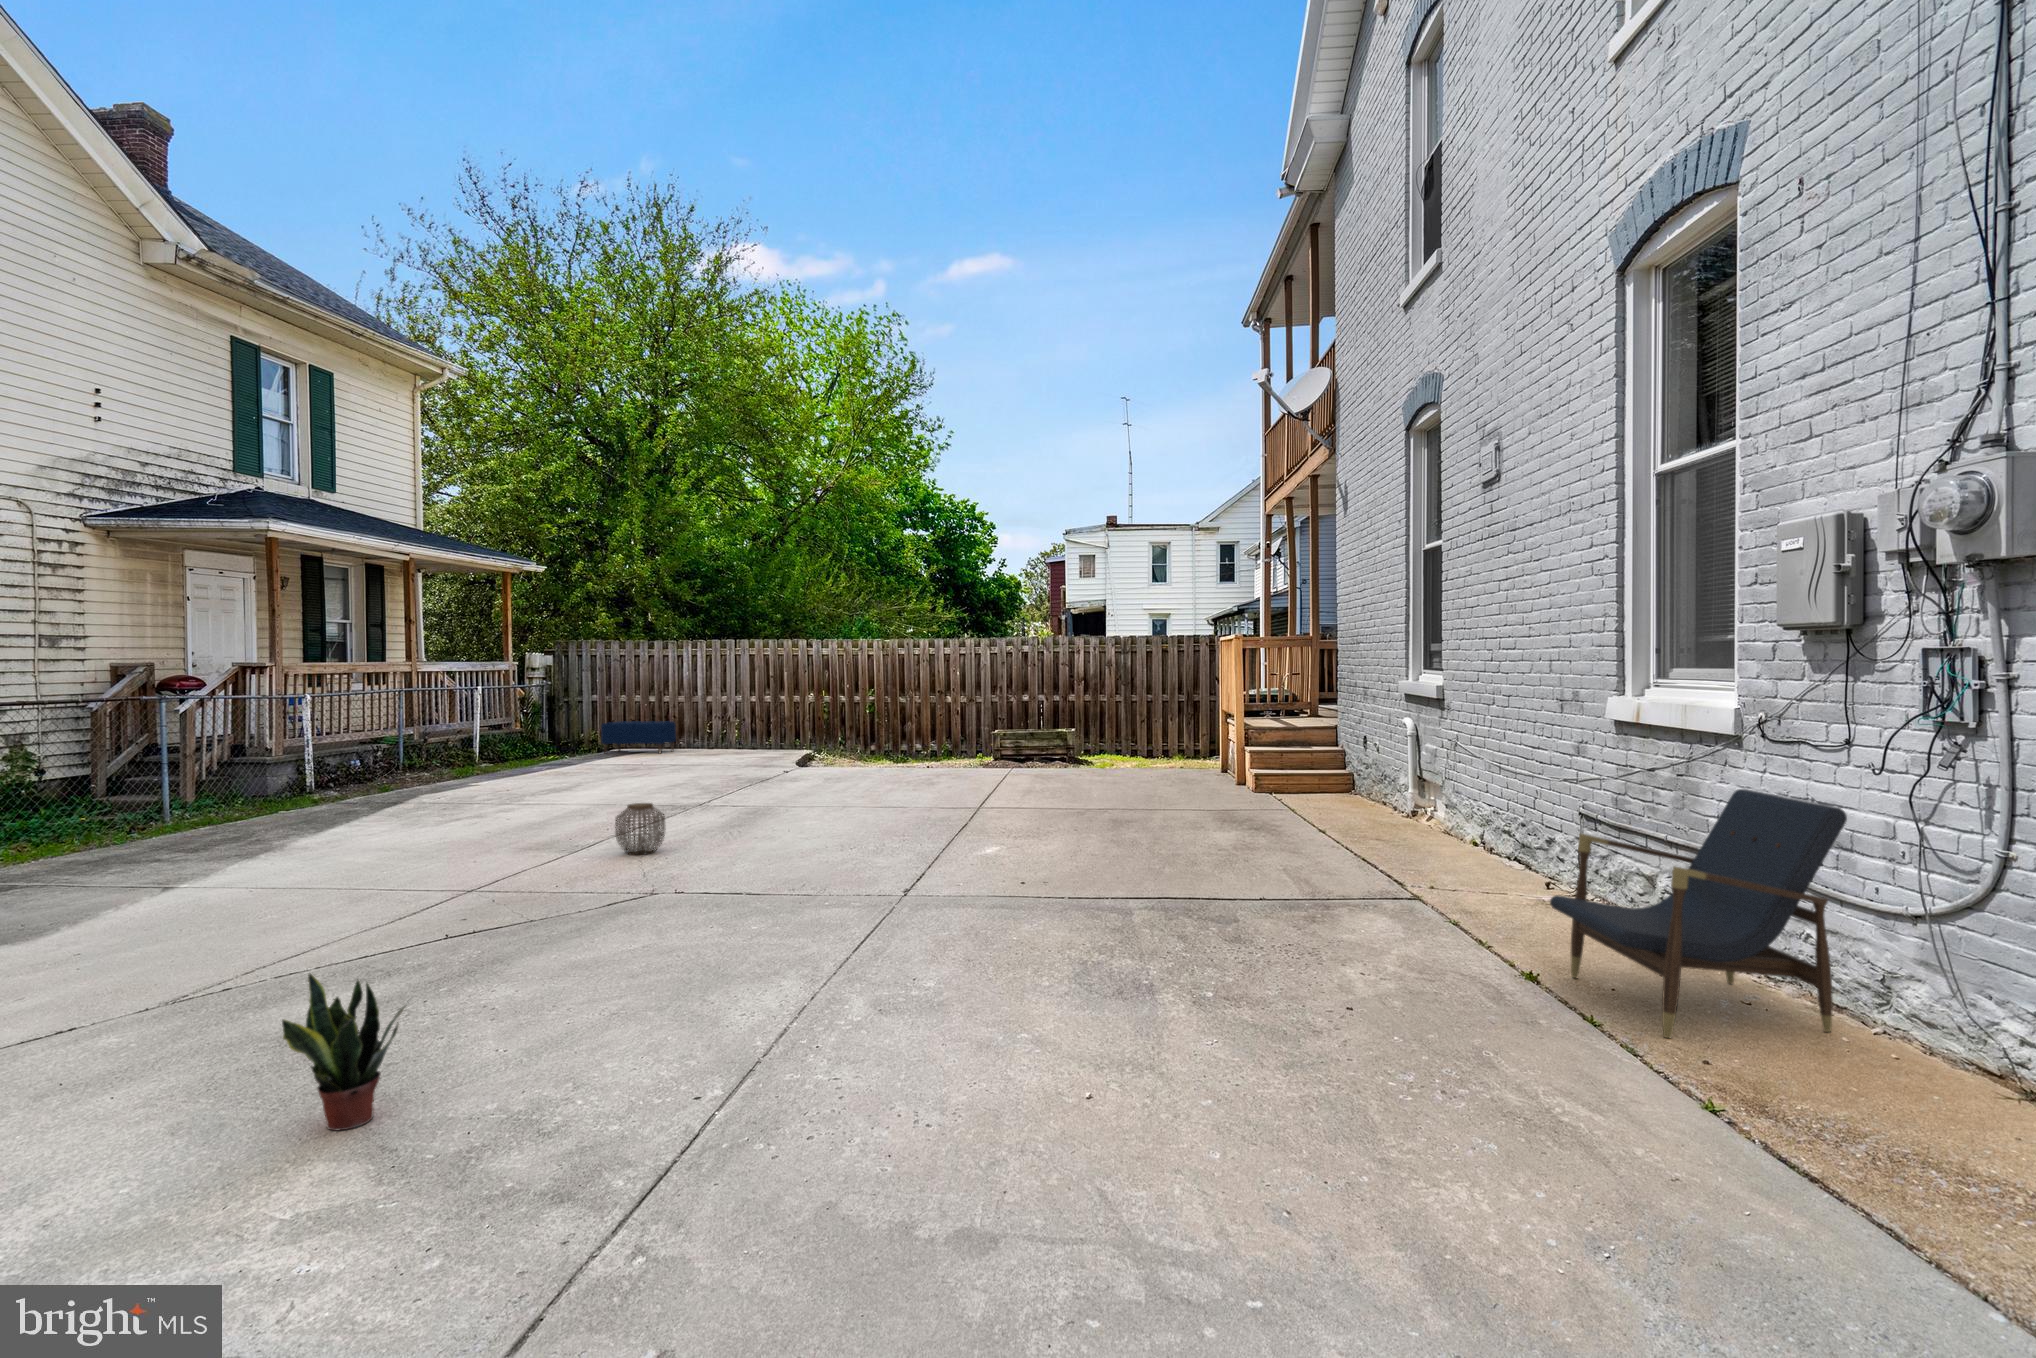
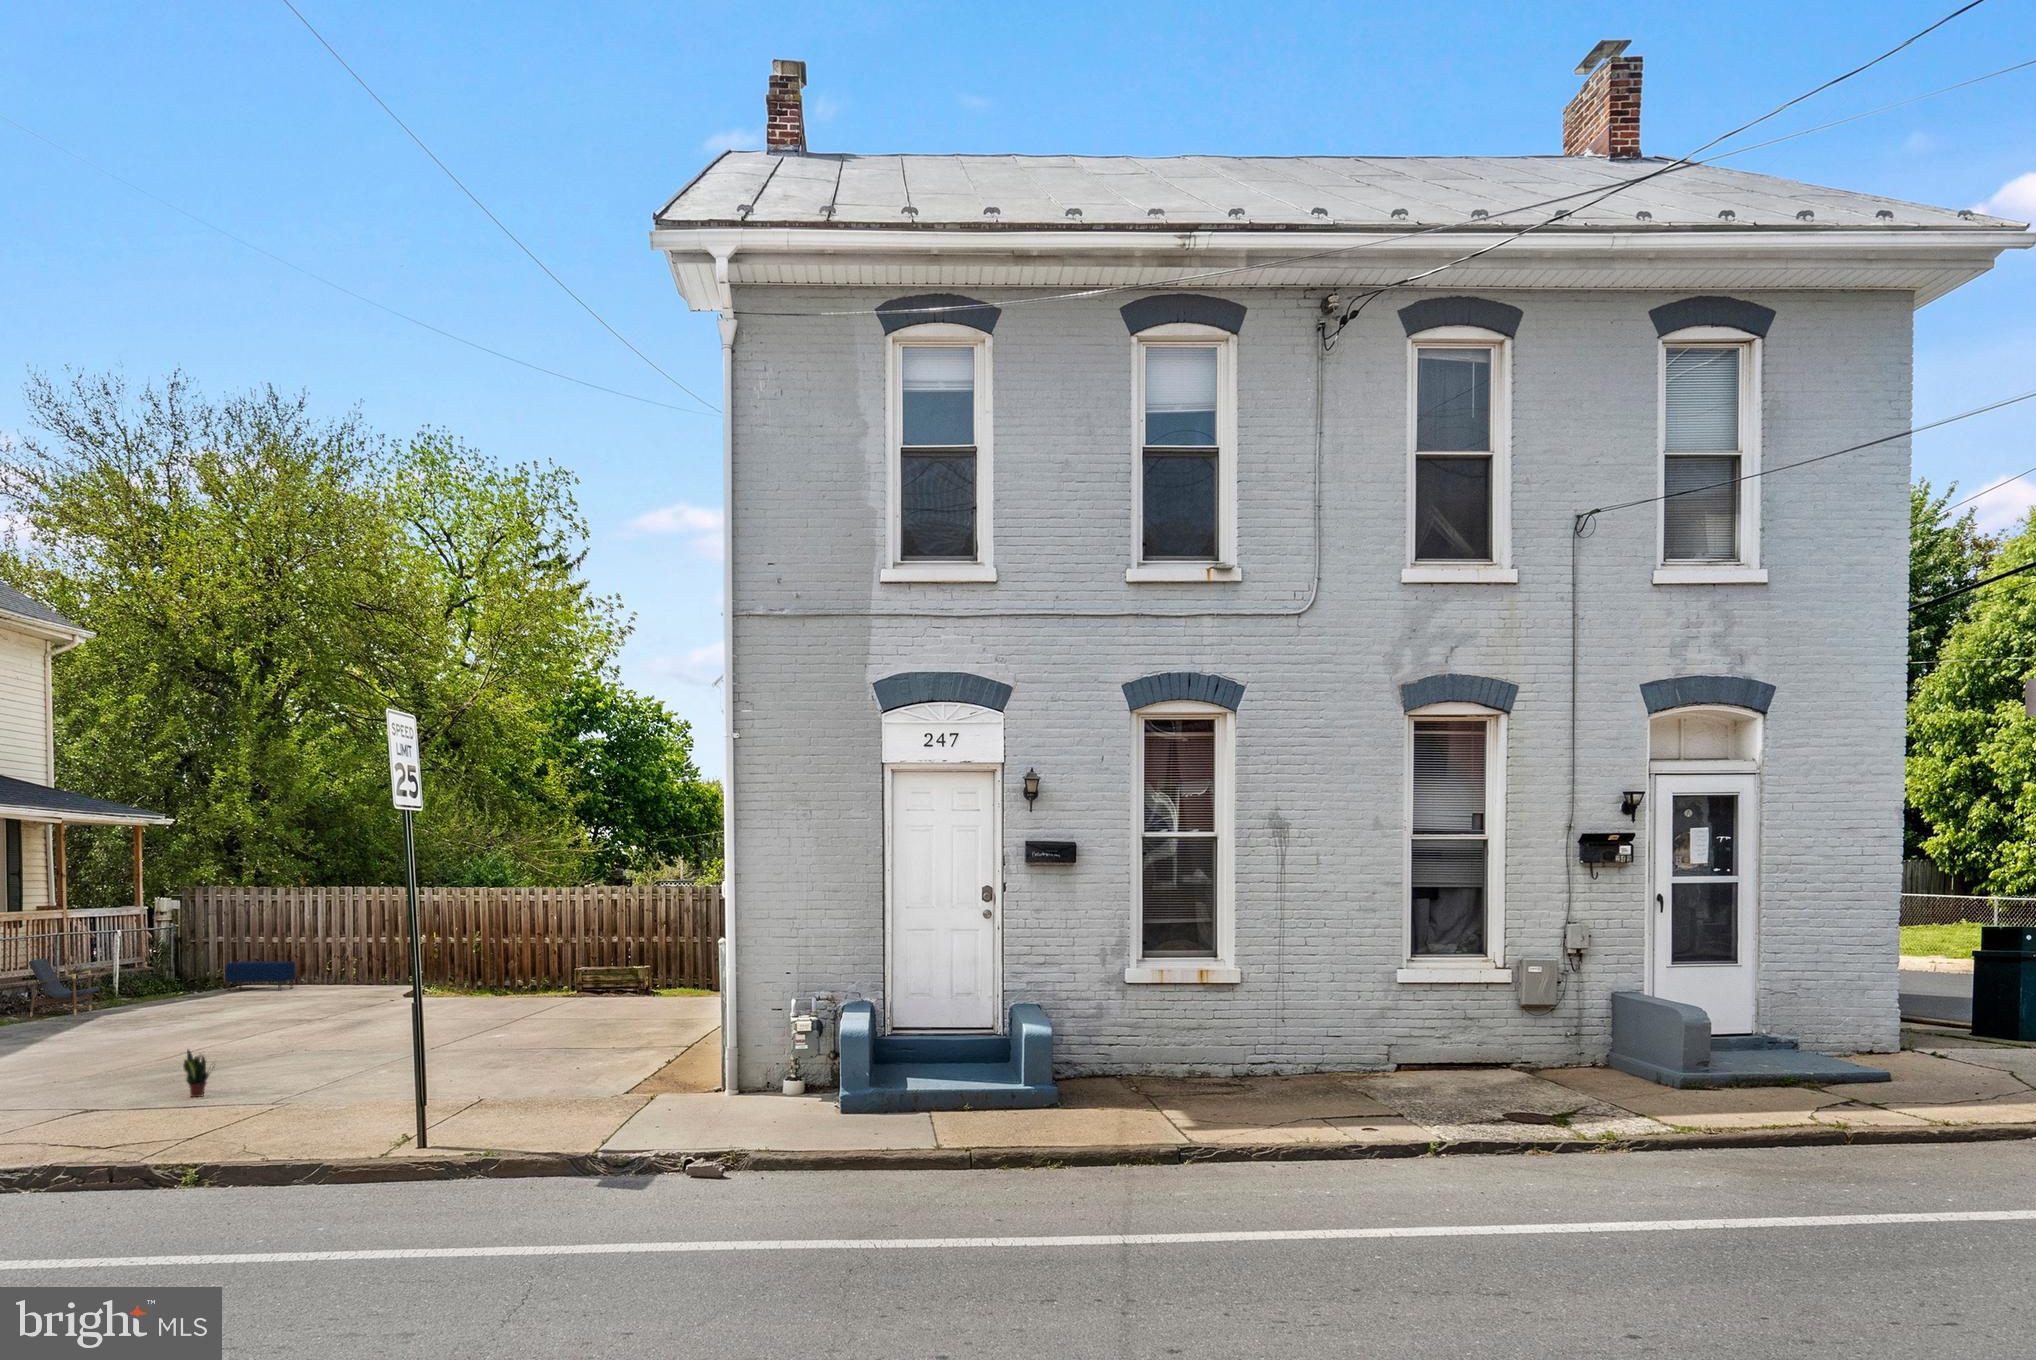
lounge chair: present [1550,789,1847,1038] -> present [29,958,100,1017]
woven basket: present [615,803,665,855] -> none [263,1014,294,1045]

